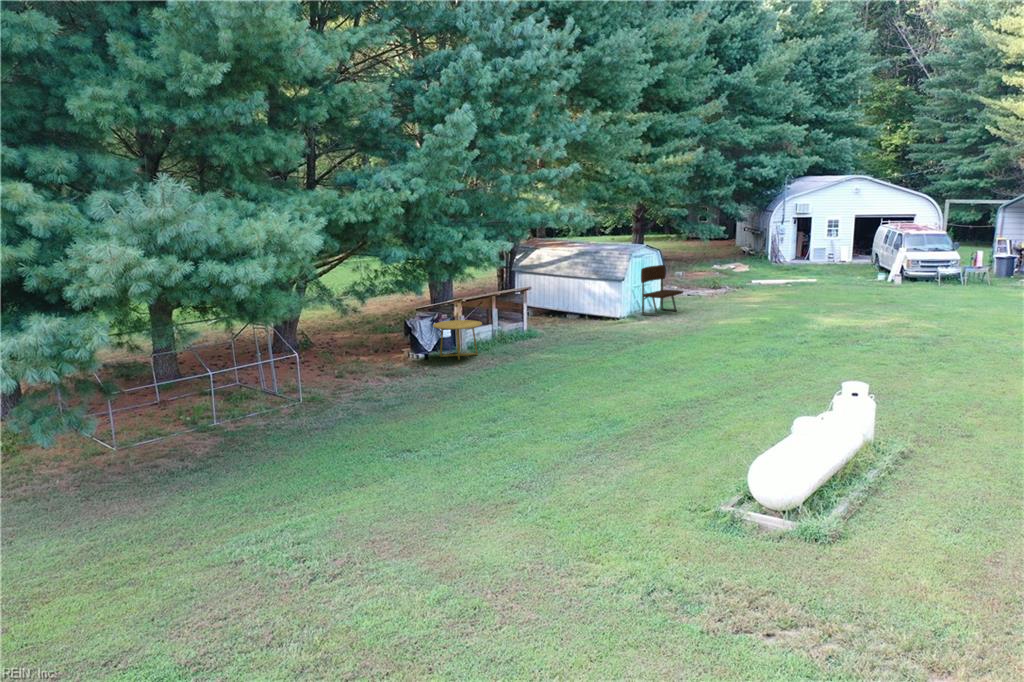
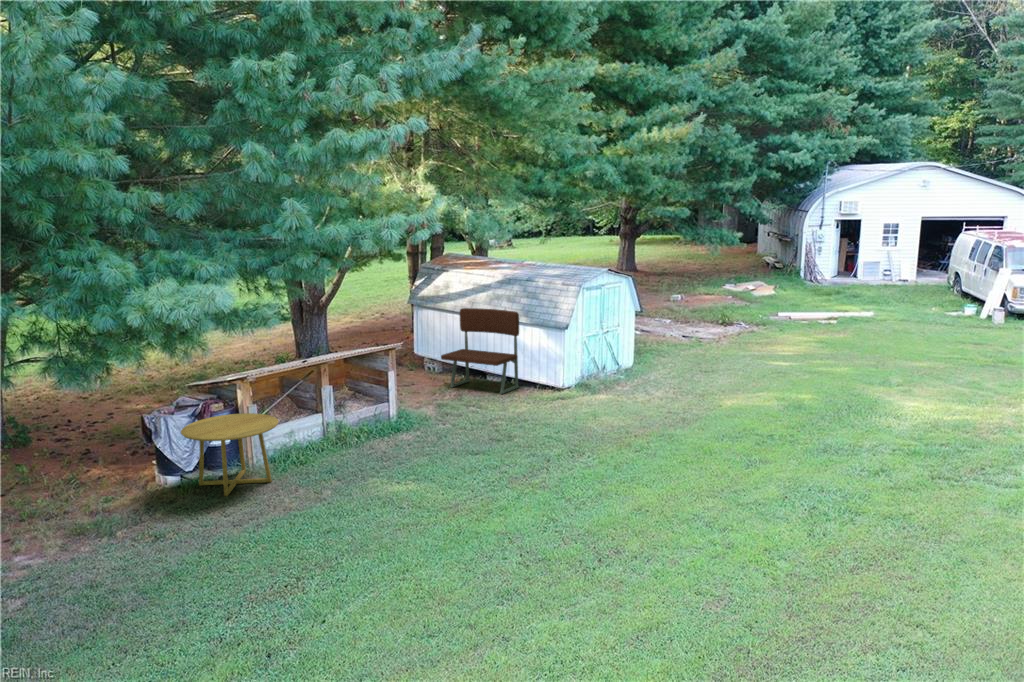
bench: present [641,265,683,316] -> present [441,308,519,394]

